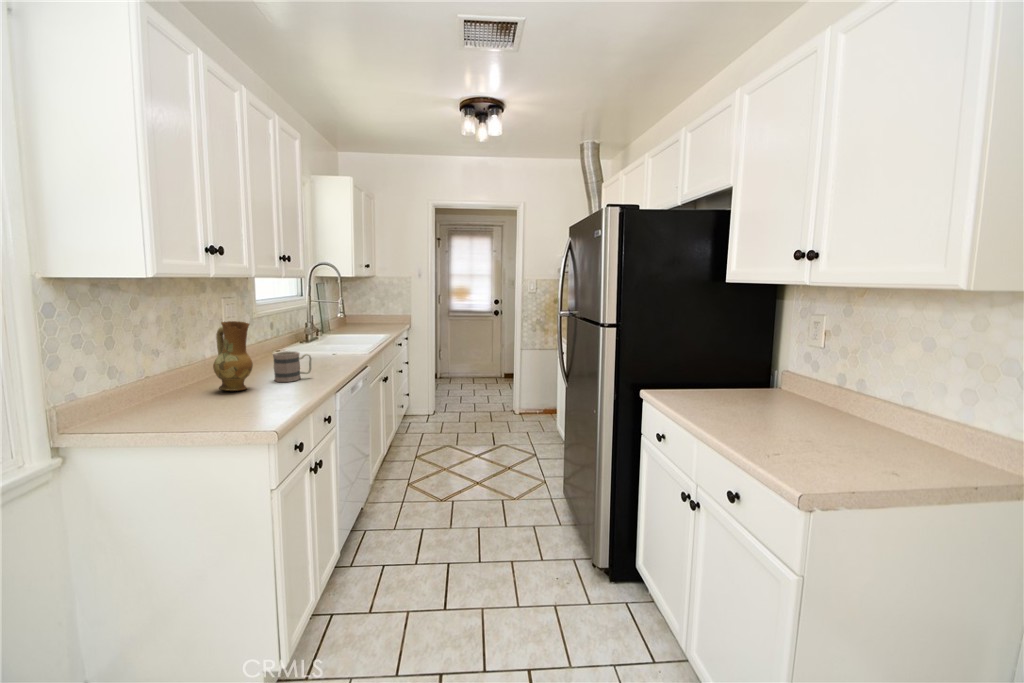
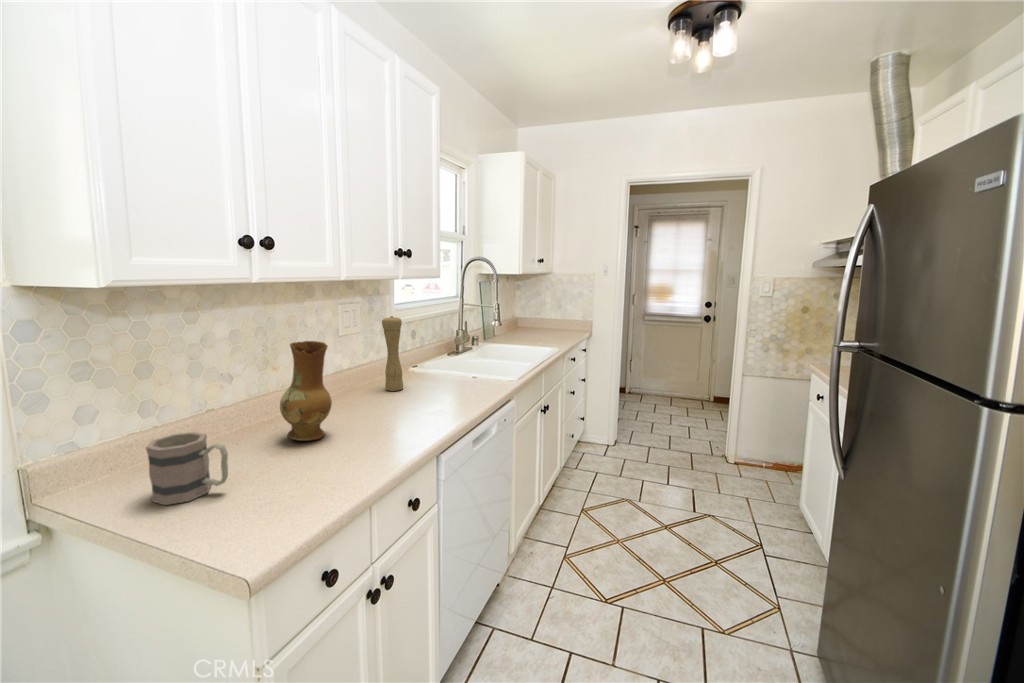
pepper mill: none [261,307,280,365] -> present [382,316,403,391]
mug: present [273,352,311,382] -> present [146,432,228,505]

